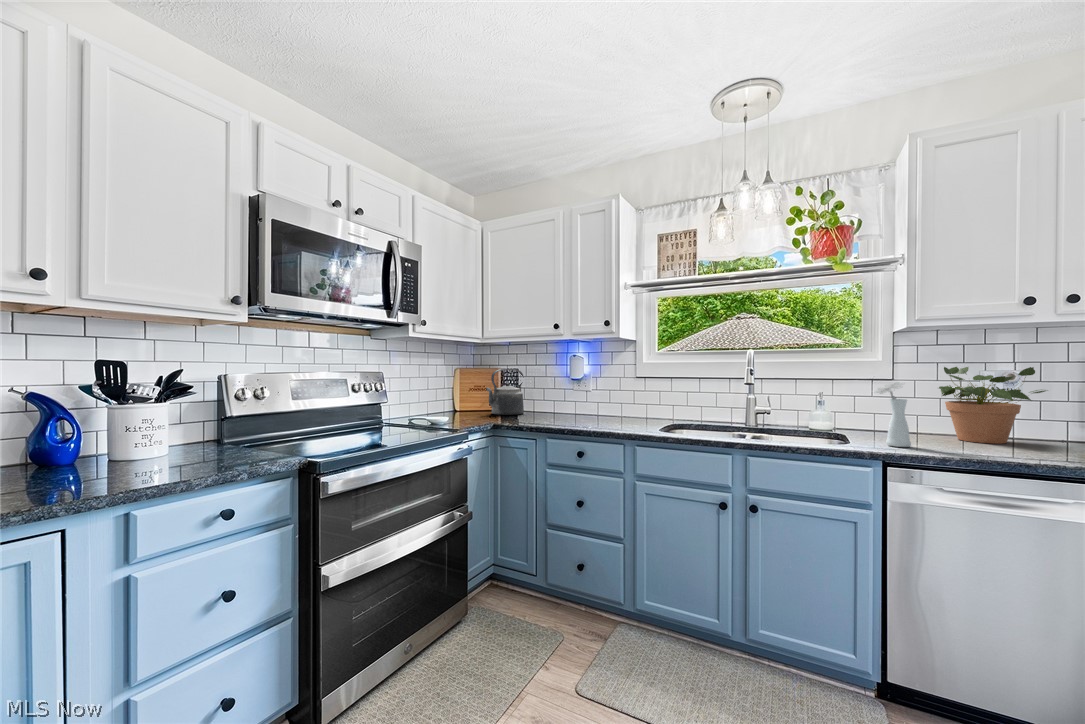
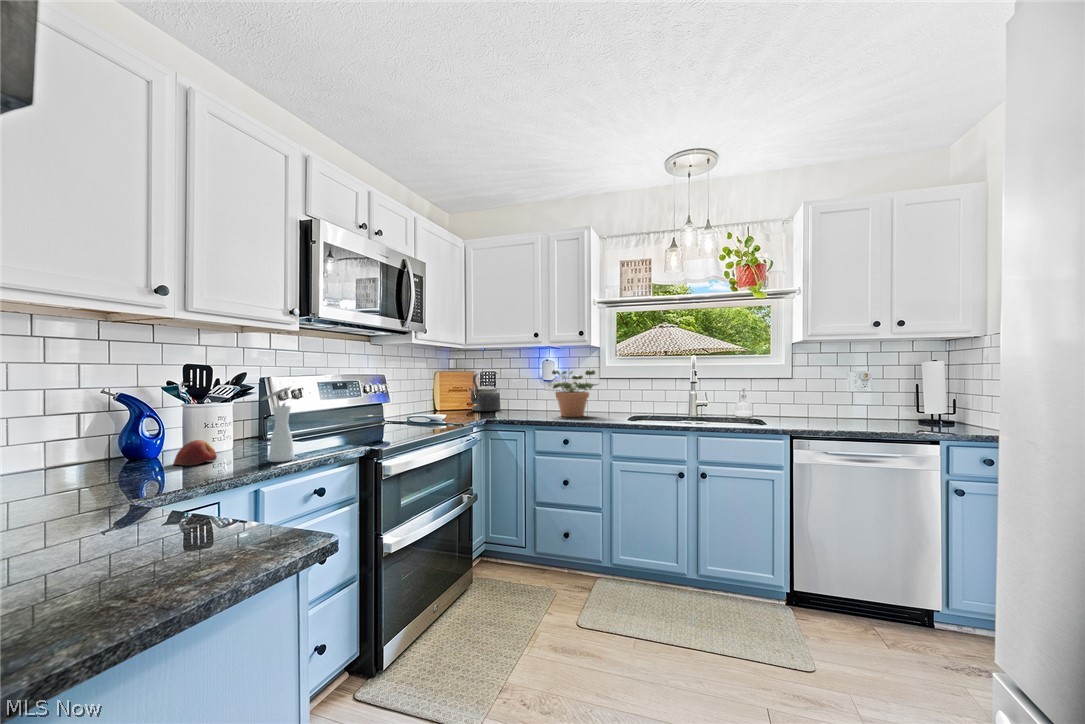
potted plant: present [939,367,1046,444] -> present [549,370,598,417]
vase: present [875,382,911,447] -> present [261,387,295,462]
apple: none [67,447,120,477] -> present [173,440,217,466]

